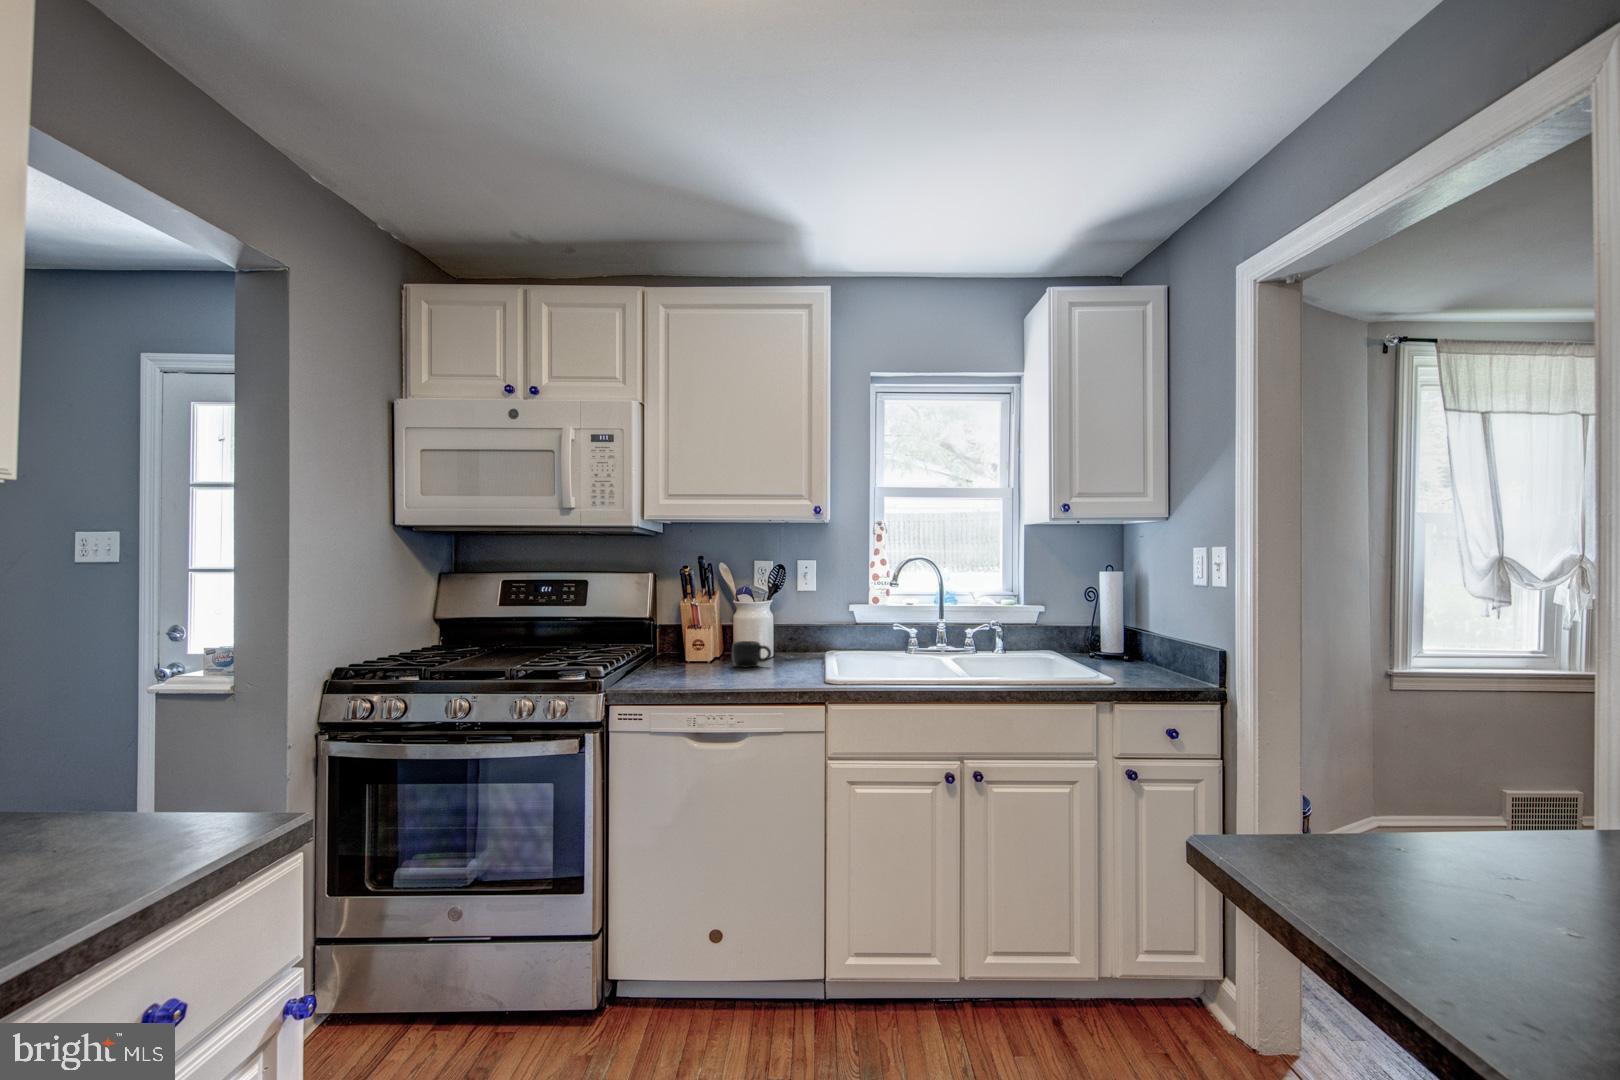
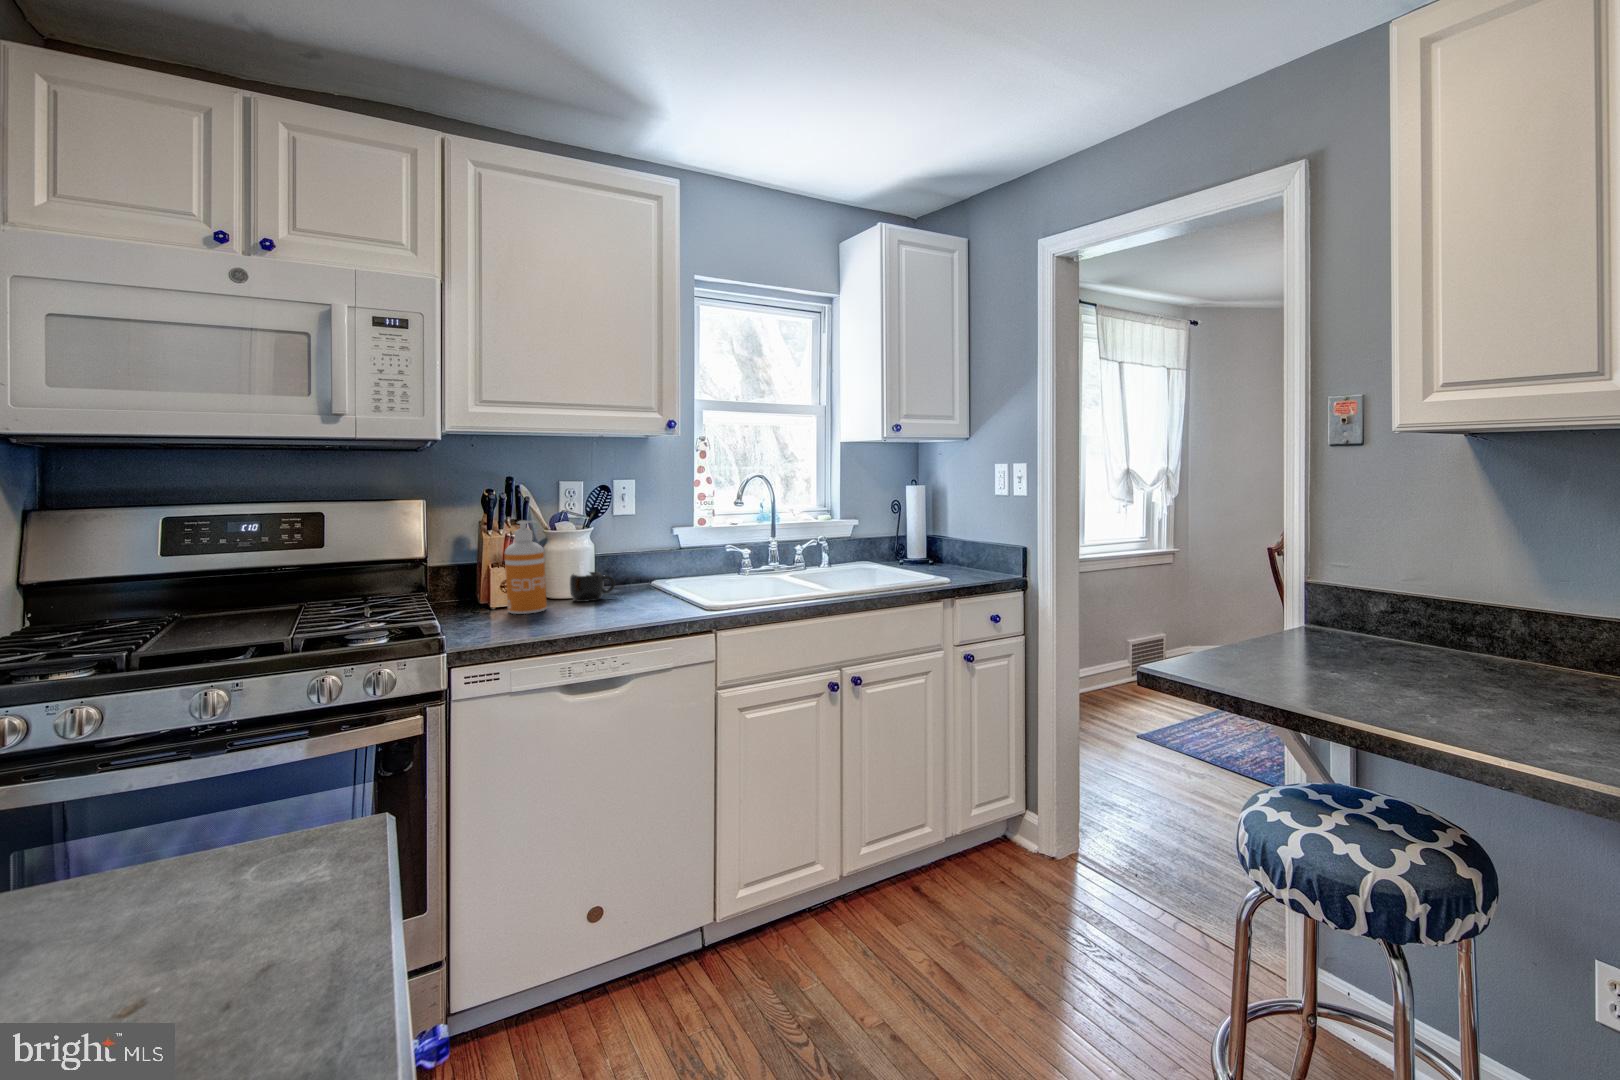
soap dispenser: none [675,592,706,672] -> present [505,521,547,614]

